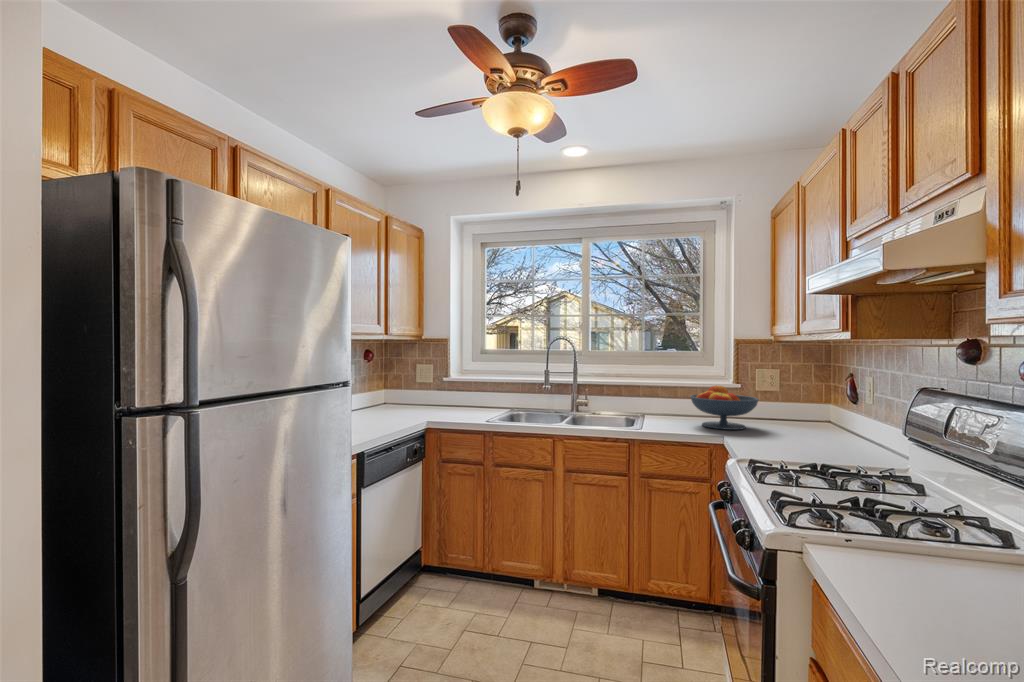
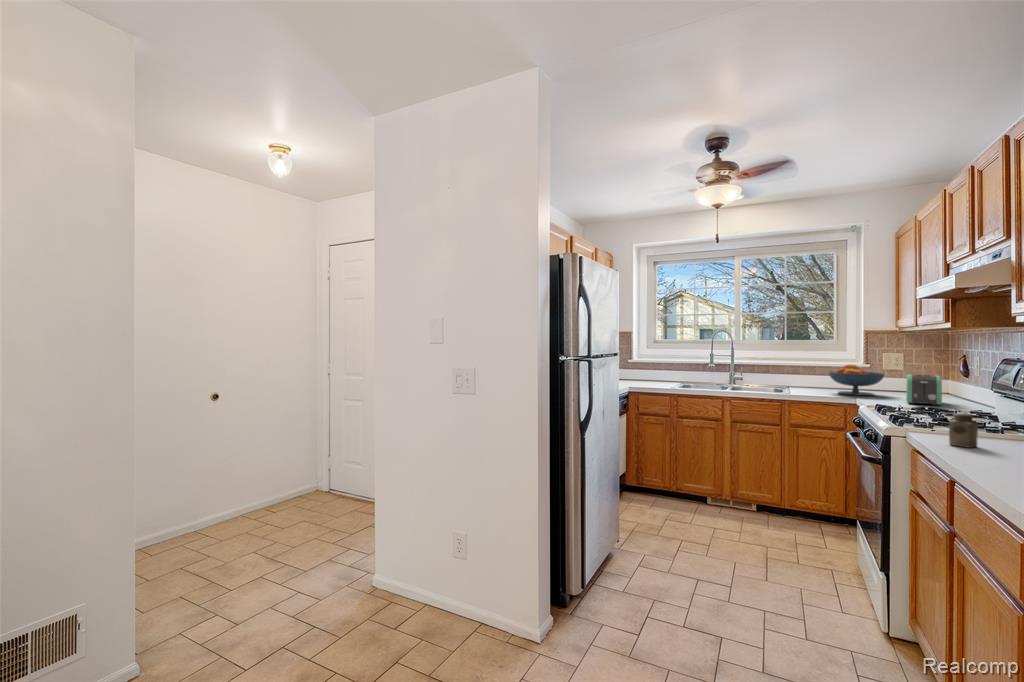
toaster: none [786,402,834,450] -> present [906,374,942,405]
salt shaker: none [896,525,950,610] -> present [949,413,978,448]

